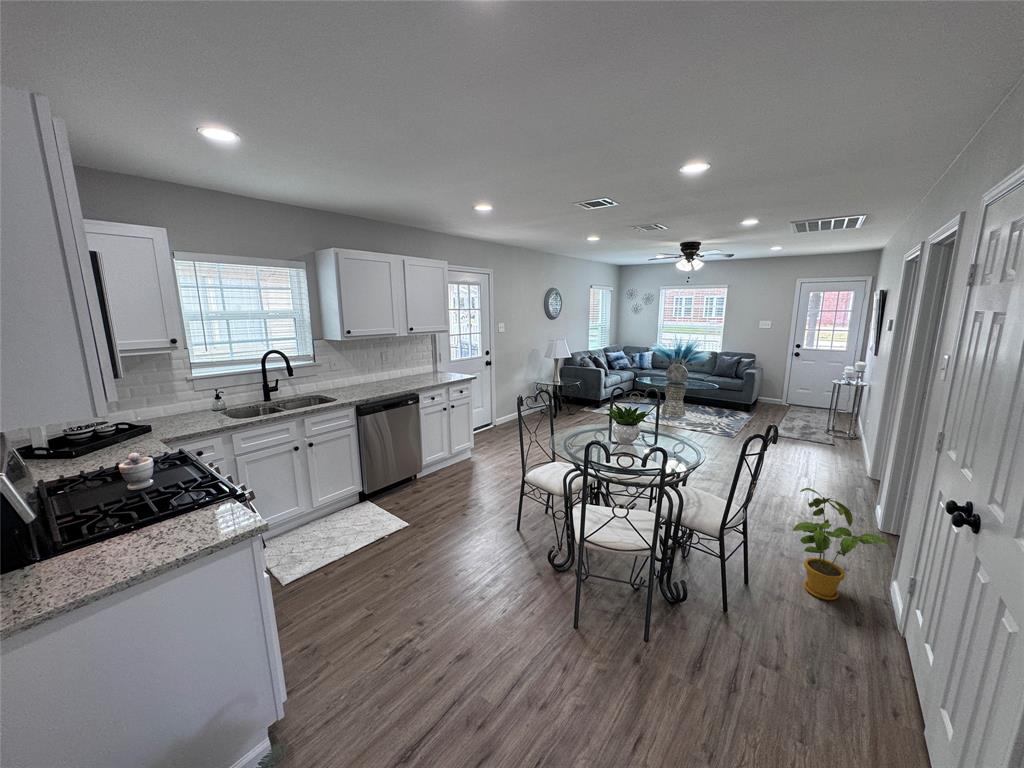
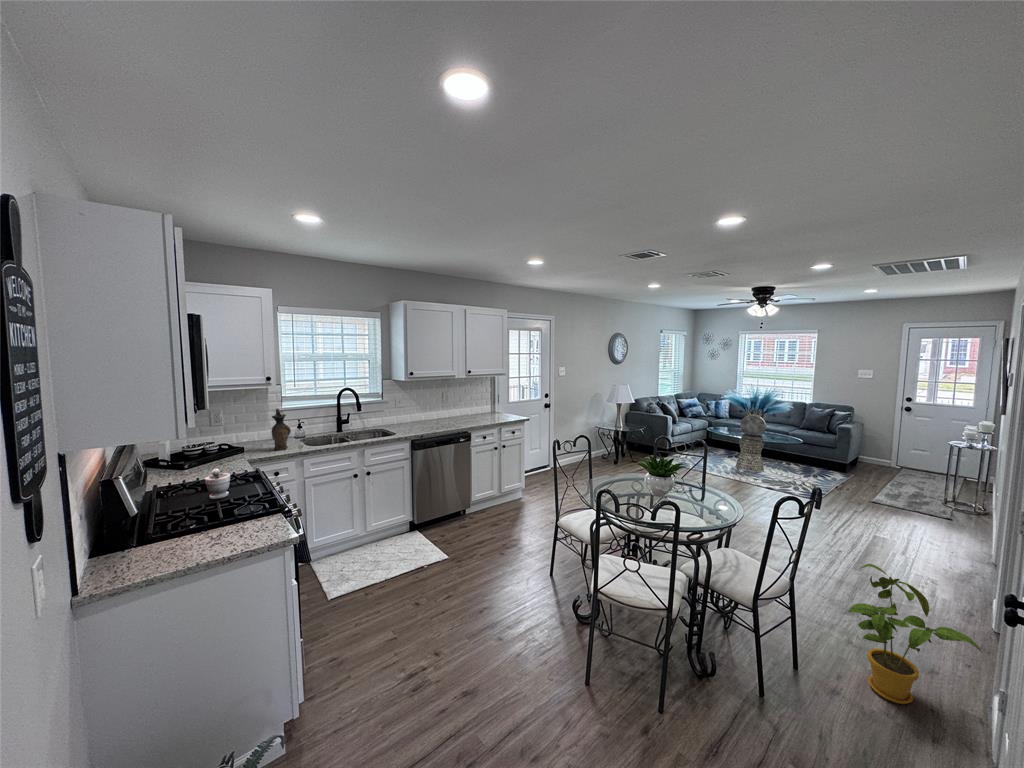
ceramic pitcher: none [185,377,212,426] -> present [272,409,291,450]

